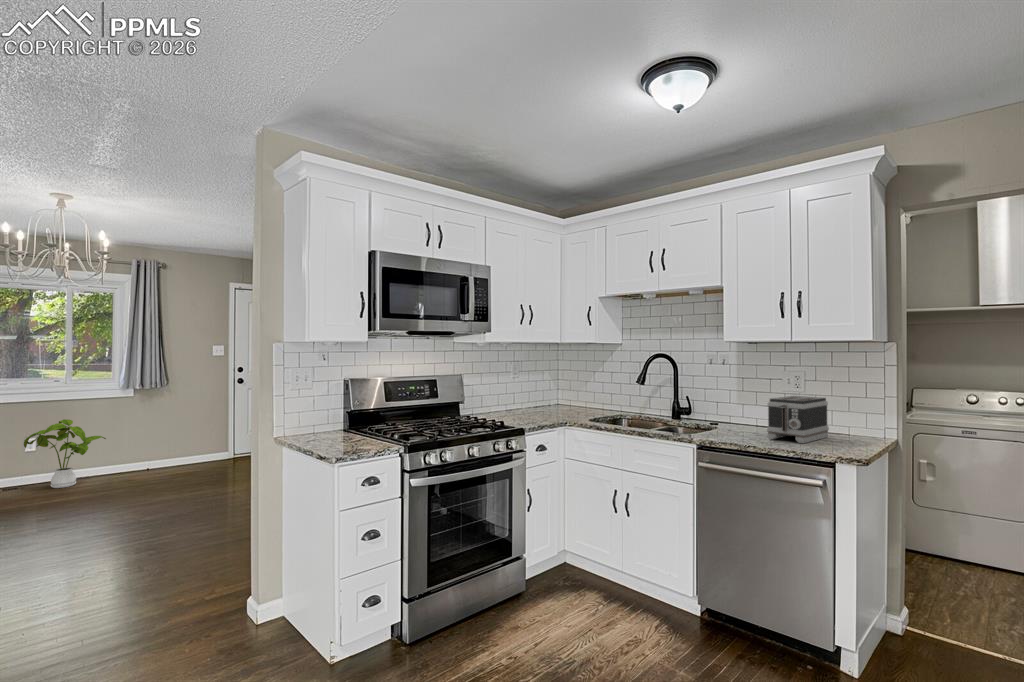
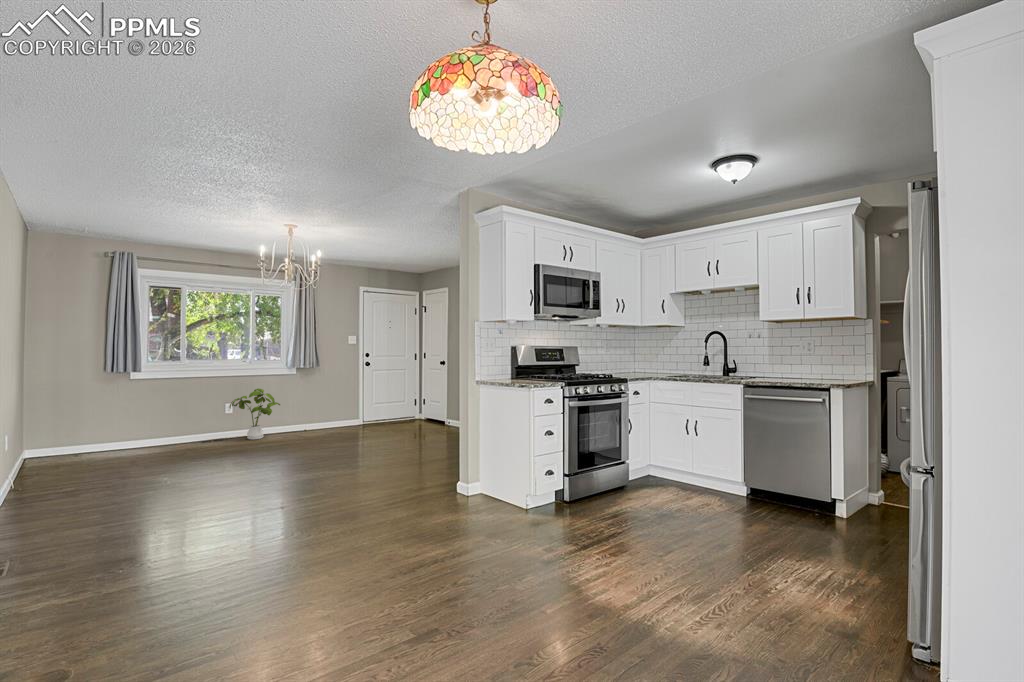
toaster: present [767,396,829,443] -> none [789,355,829,382]

